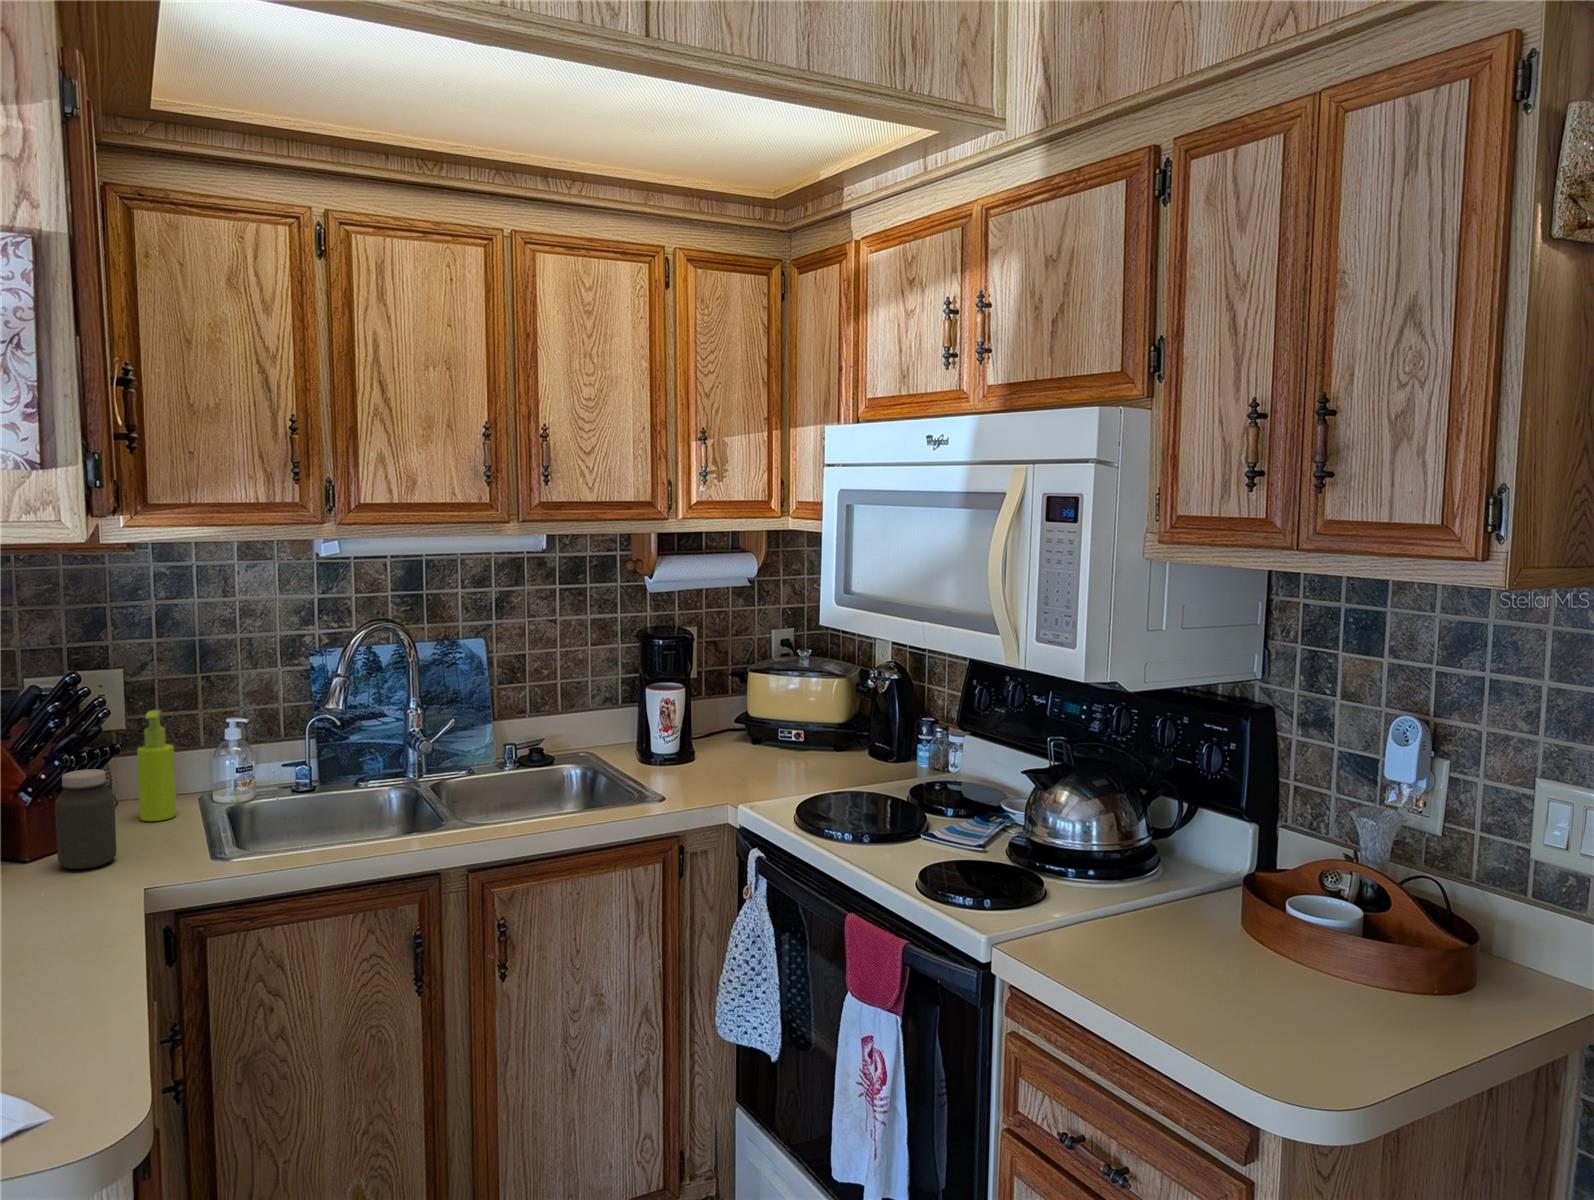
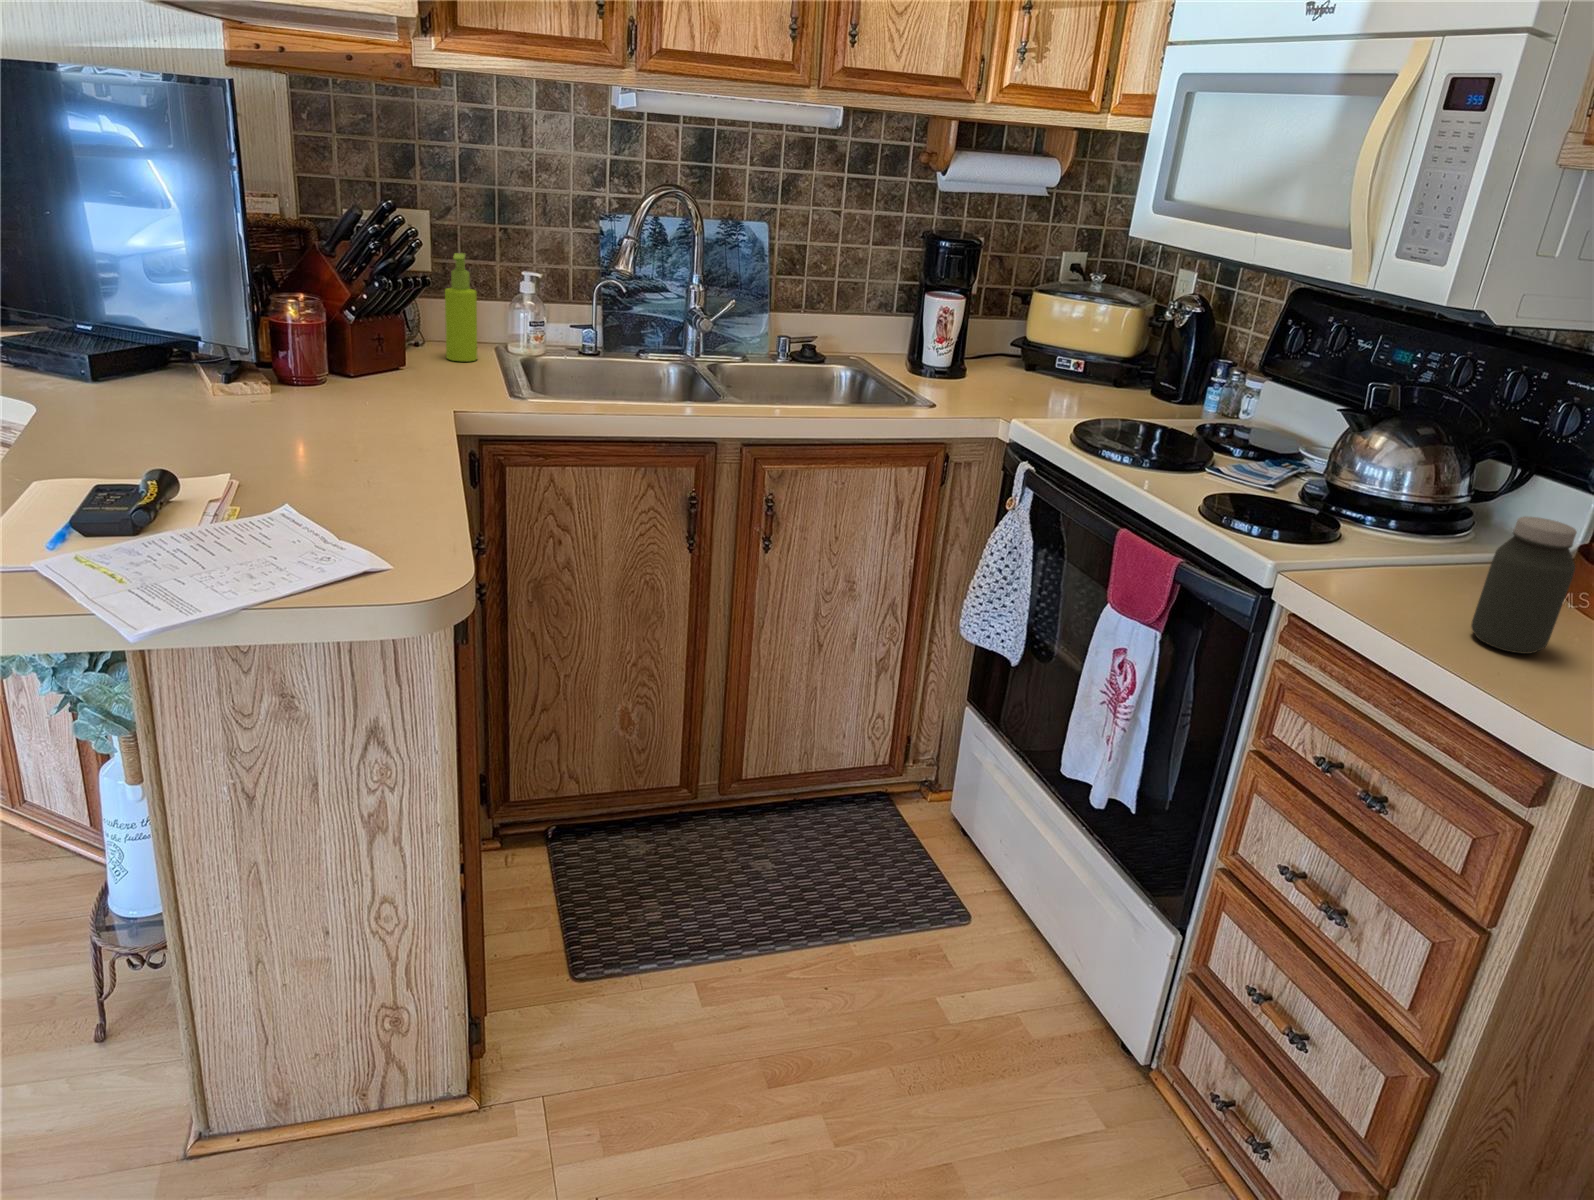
jar: present [55,769,116,869] -> present [1471,516,1577,654]

